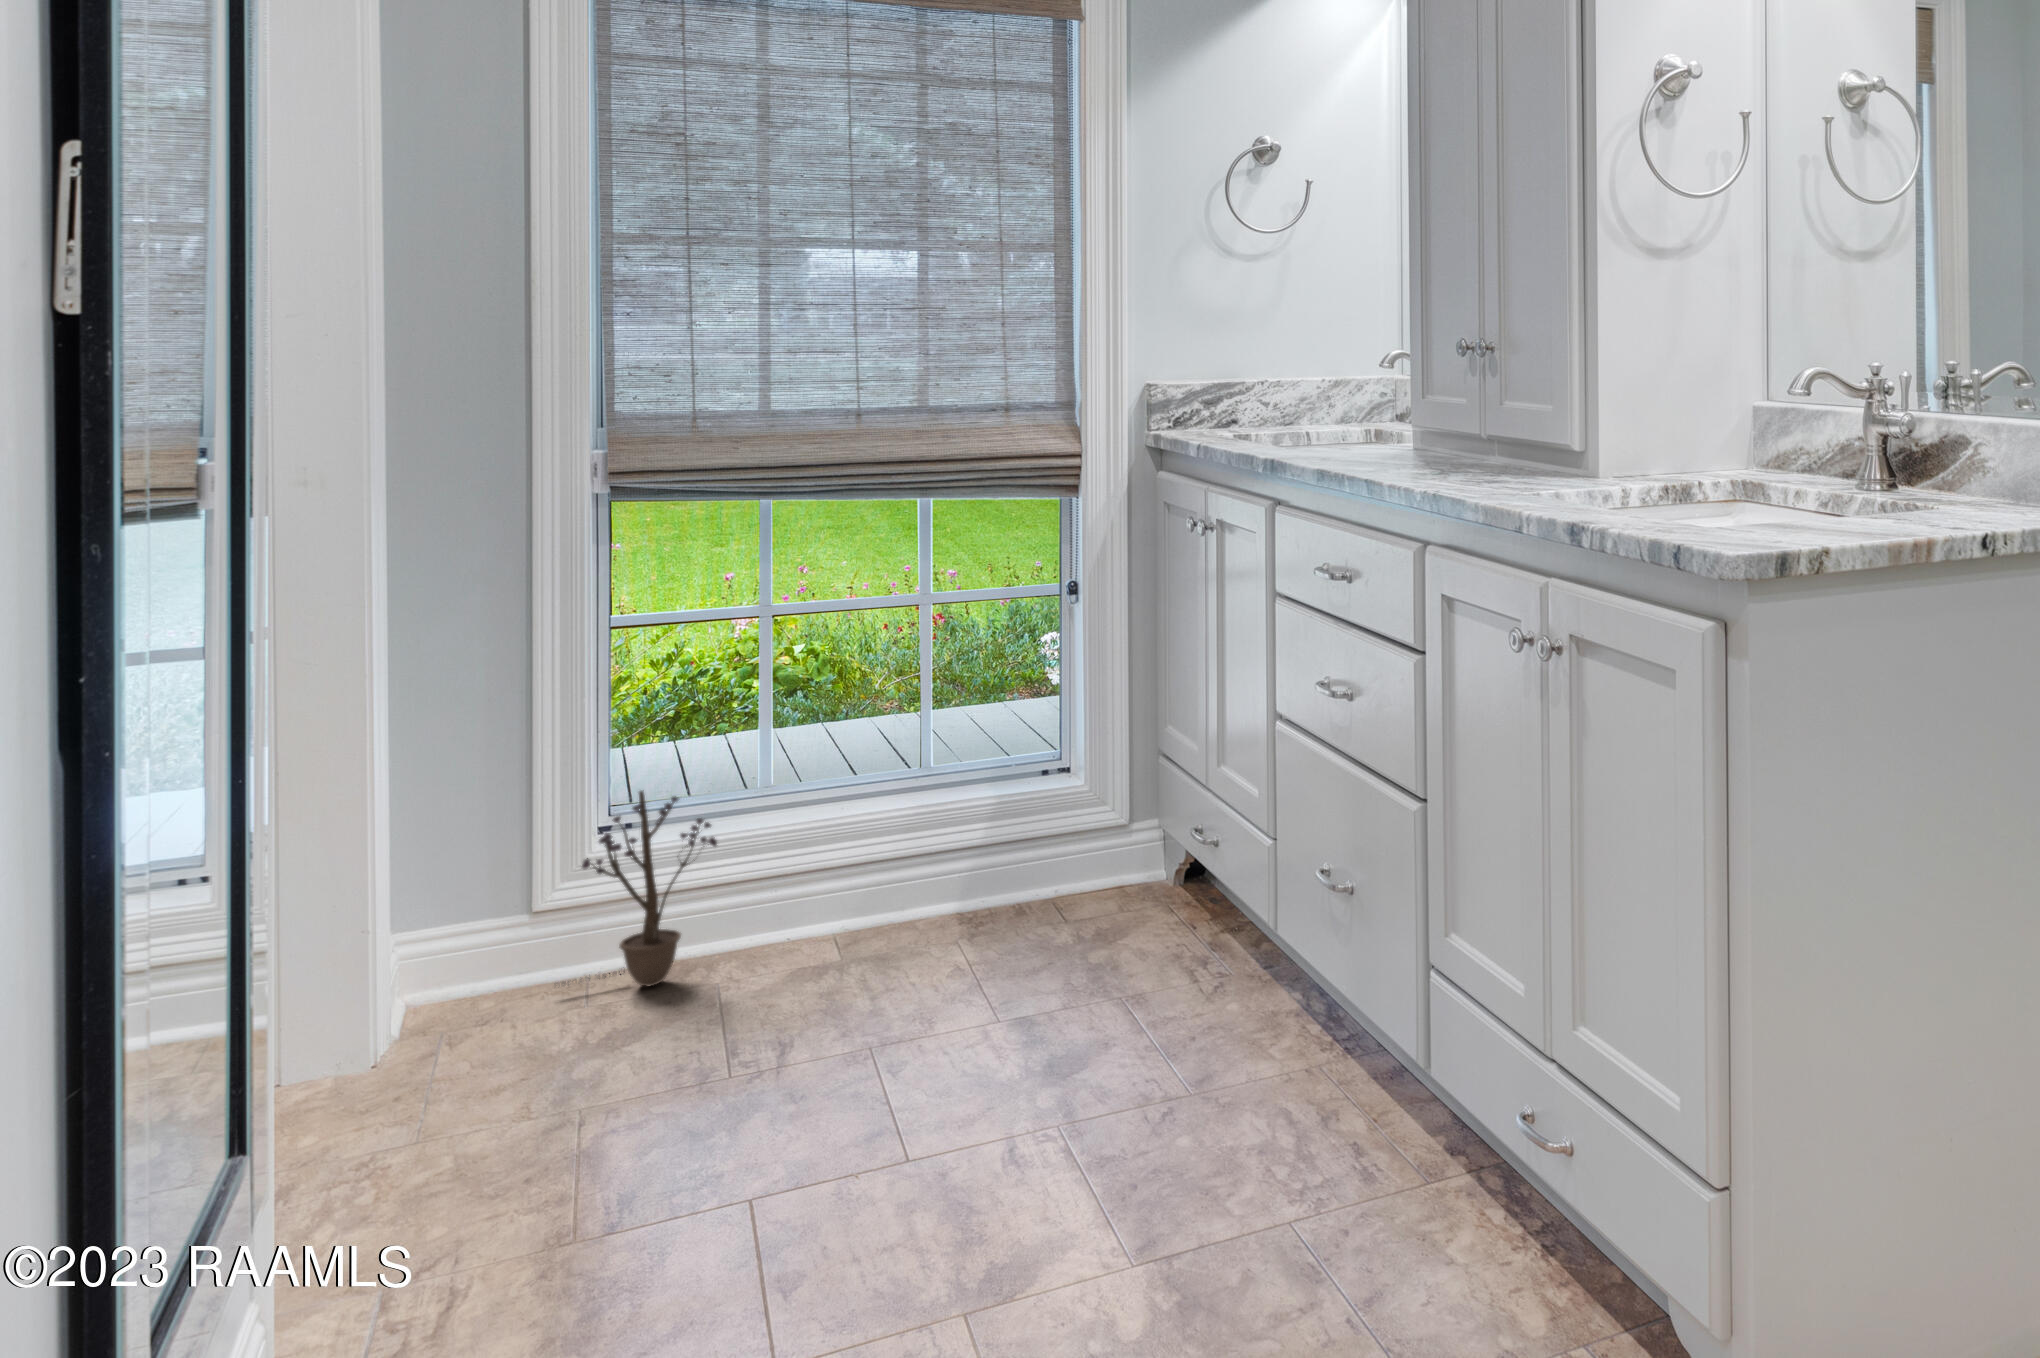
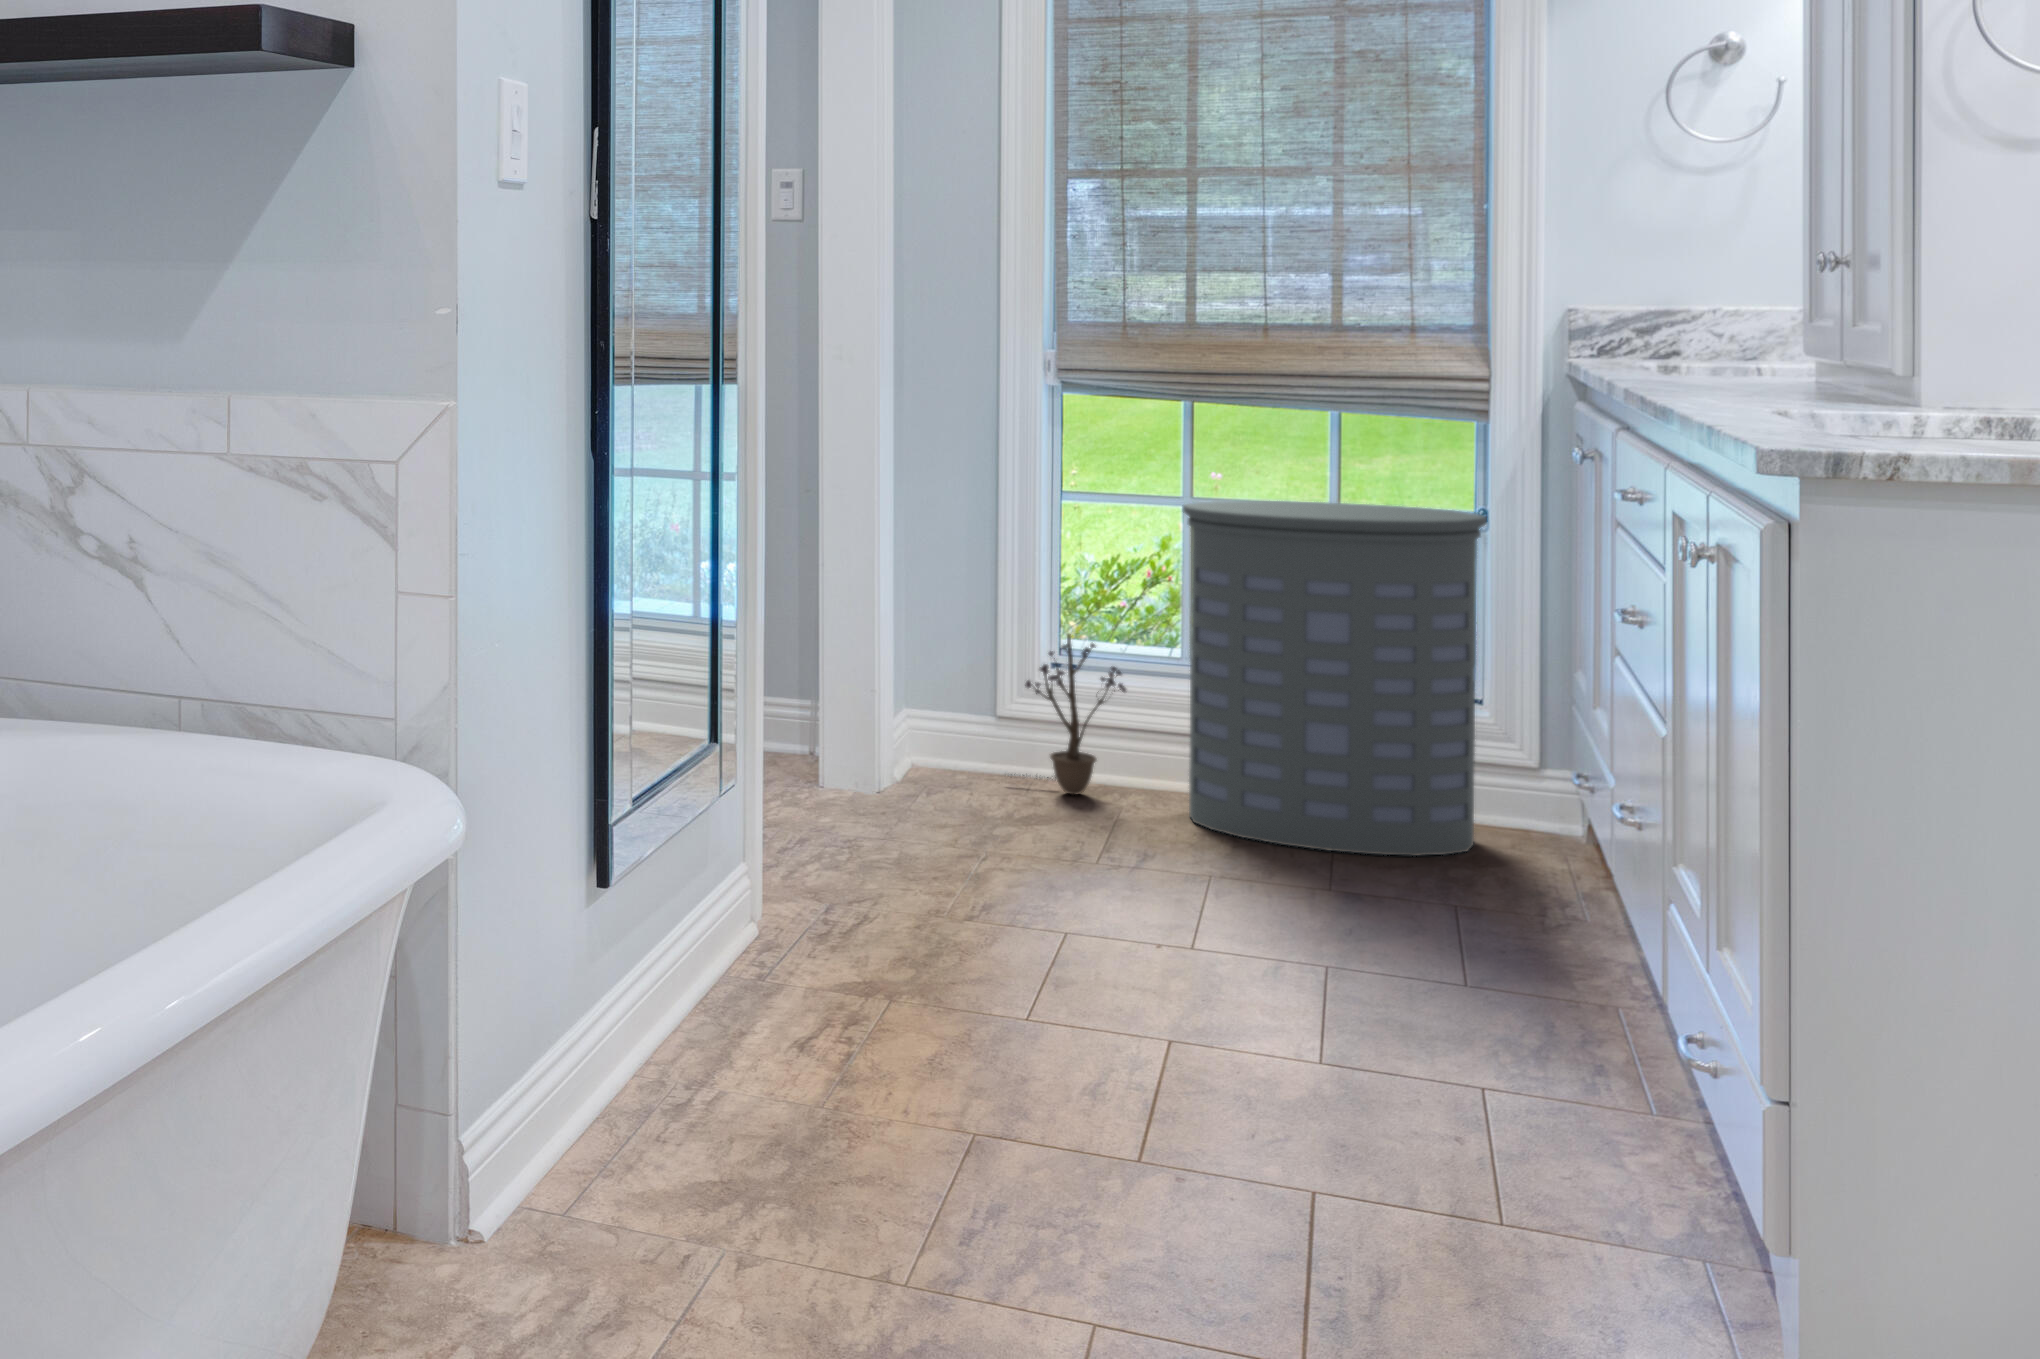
laundry hamper: none [790,588,1099,984] -> present [1183,501,1487,856]

